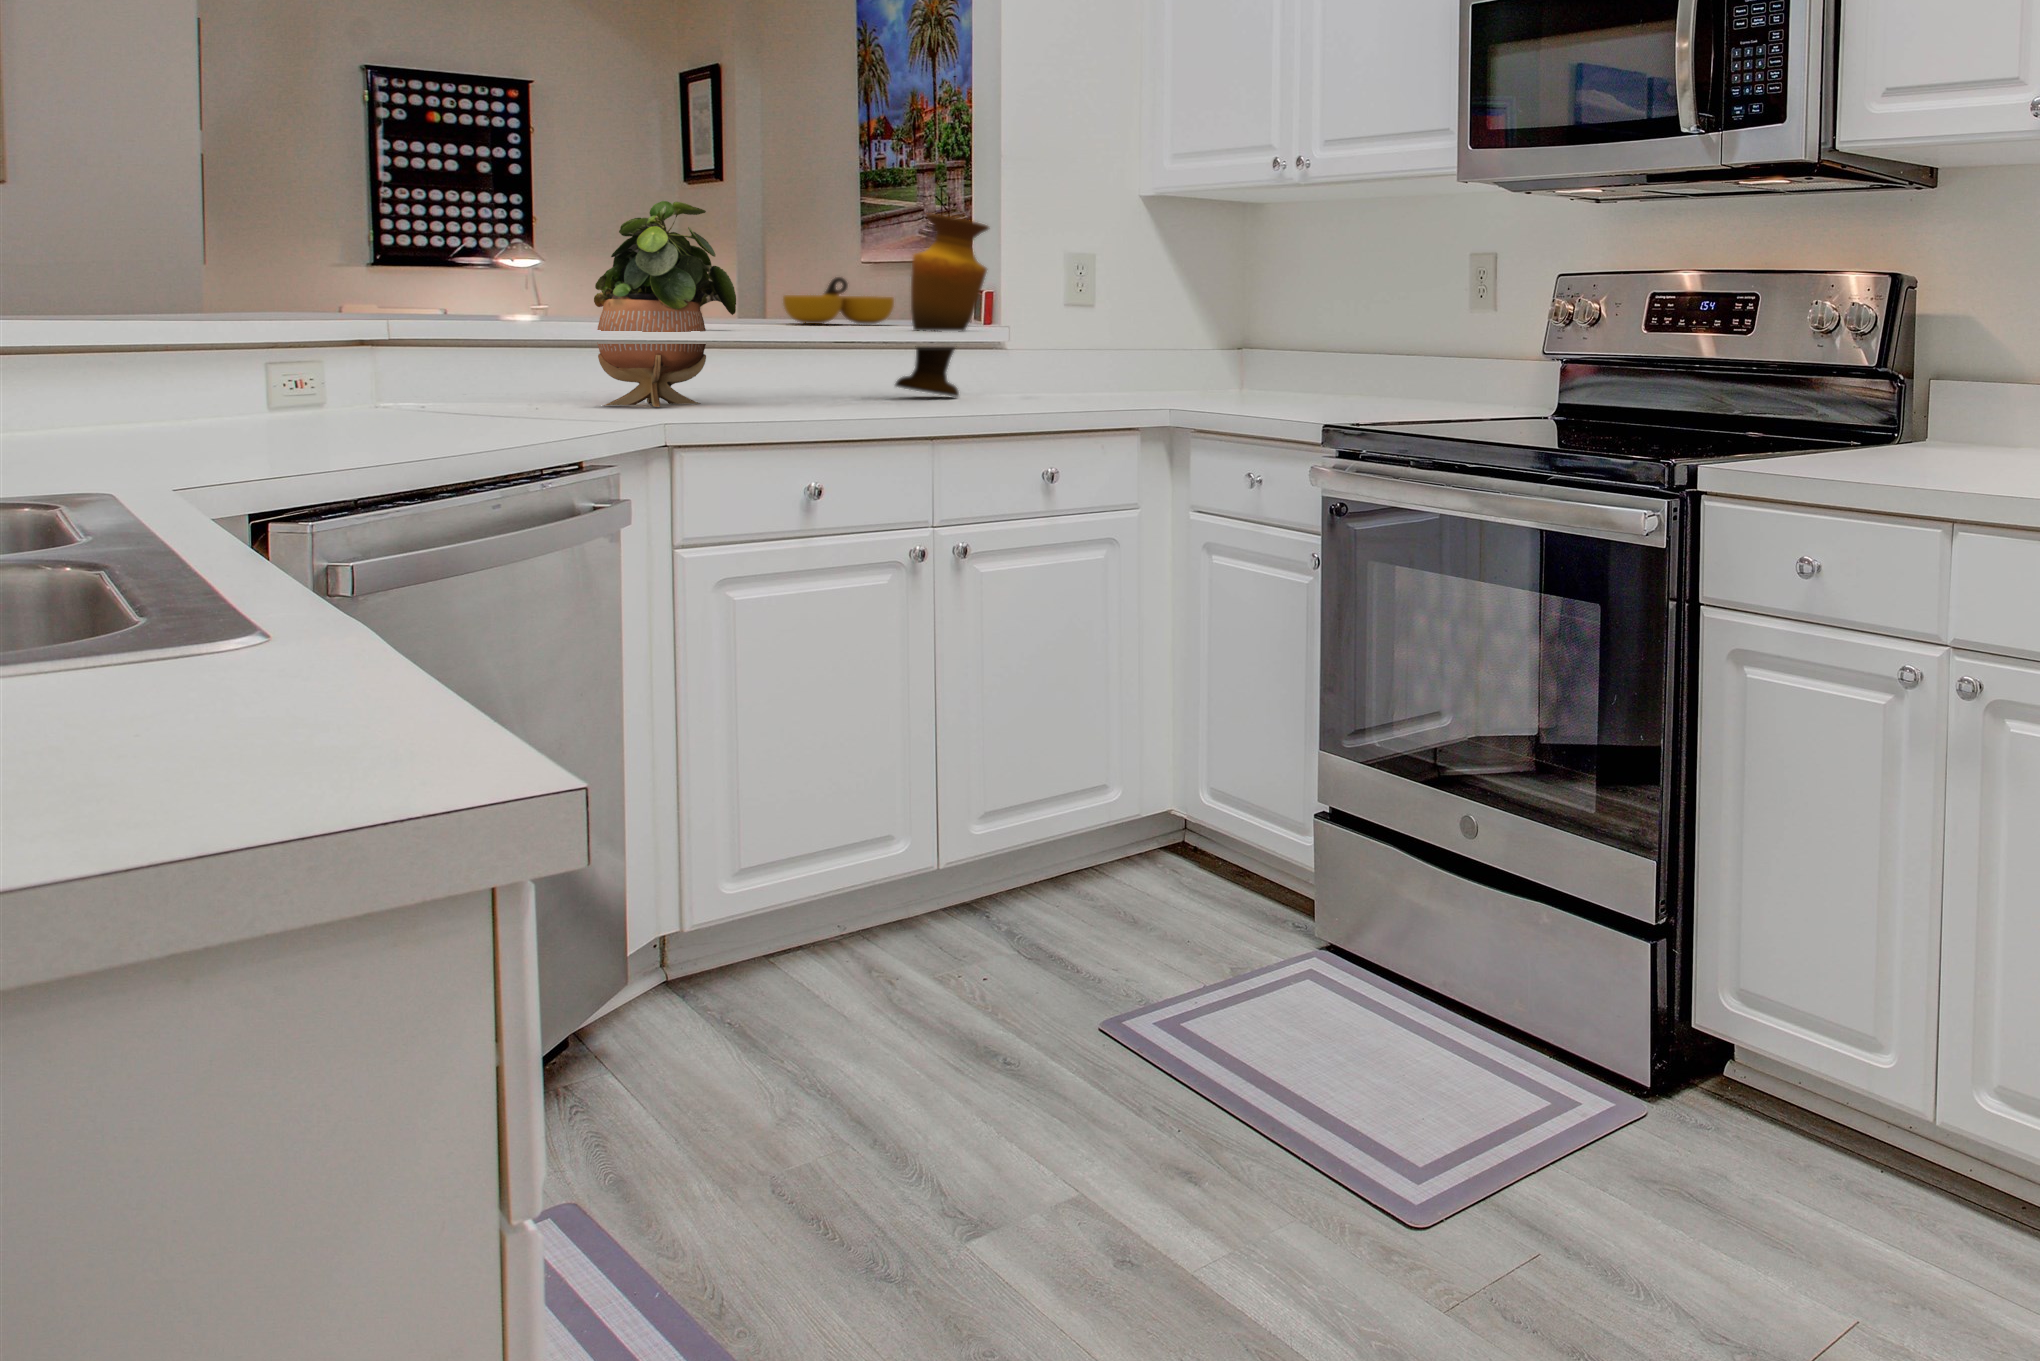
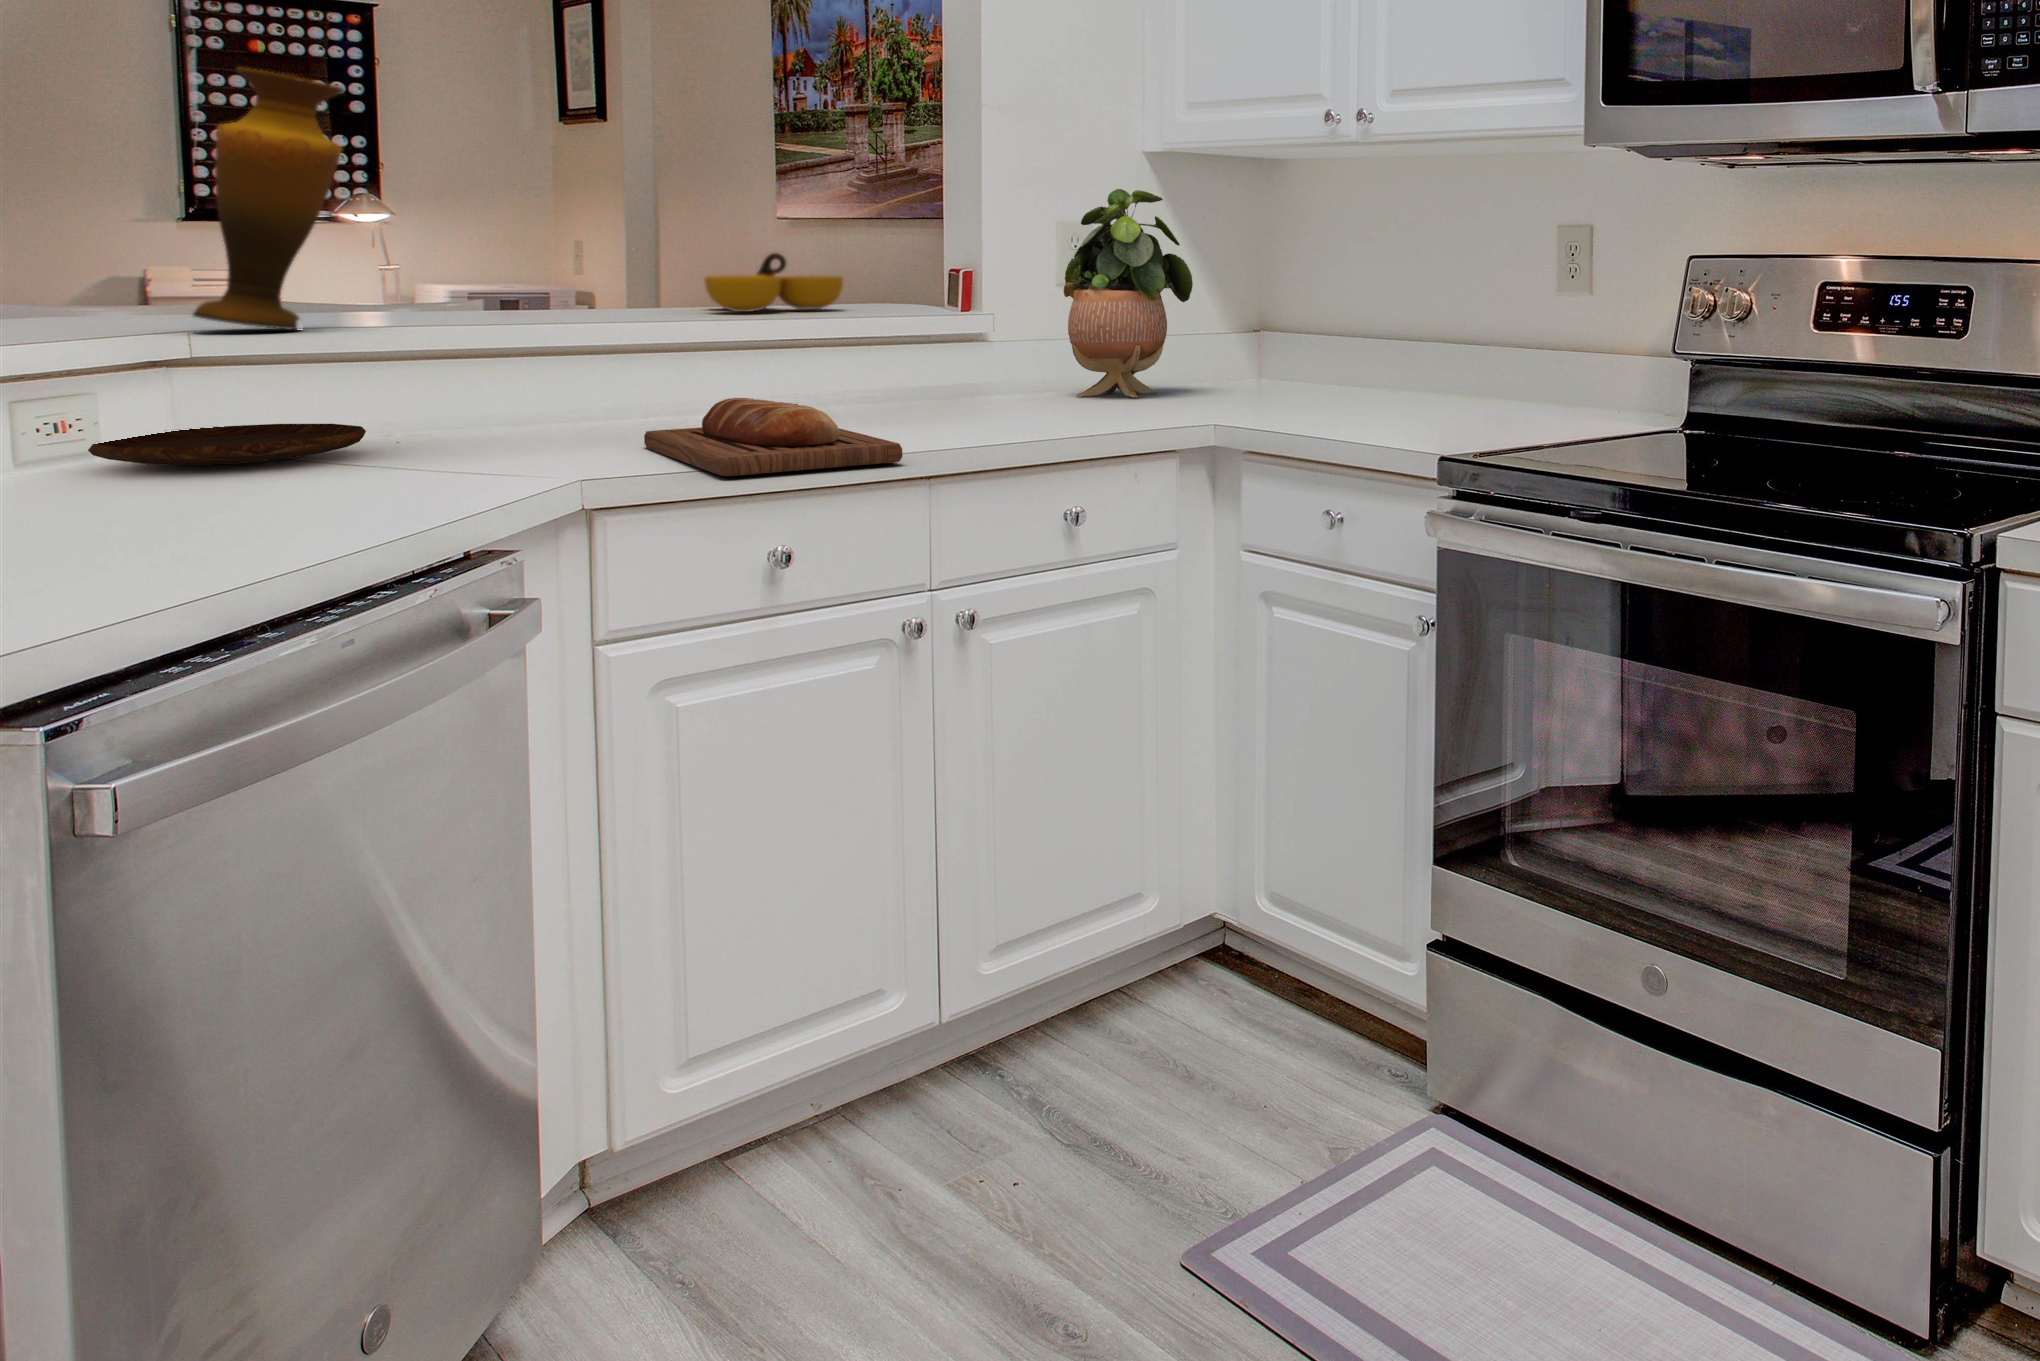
potted plant: present [594,201,736,407] -> present [1064,189,1193,397]
vase: present [895,214,990,397] -> present [193,68,344,329]
bread loaf: none [720,374,908,423] -> present [644,398,903,476]
tray: none [315,389,514,411] -> present [88,424,366,465]

